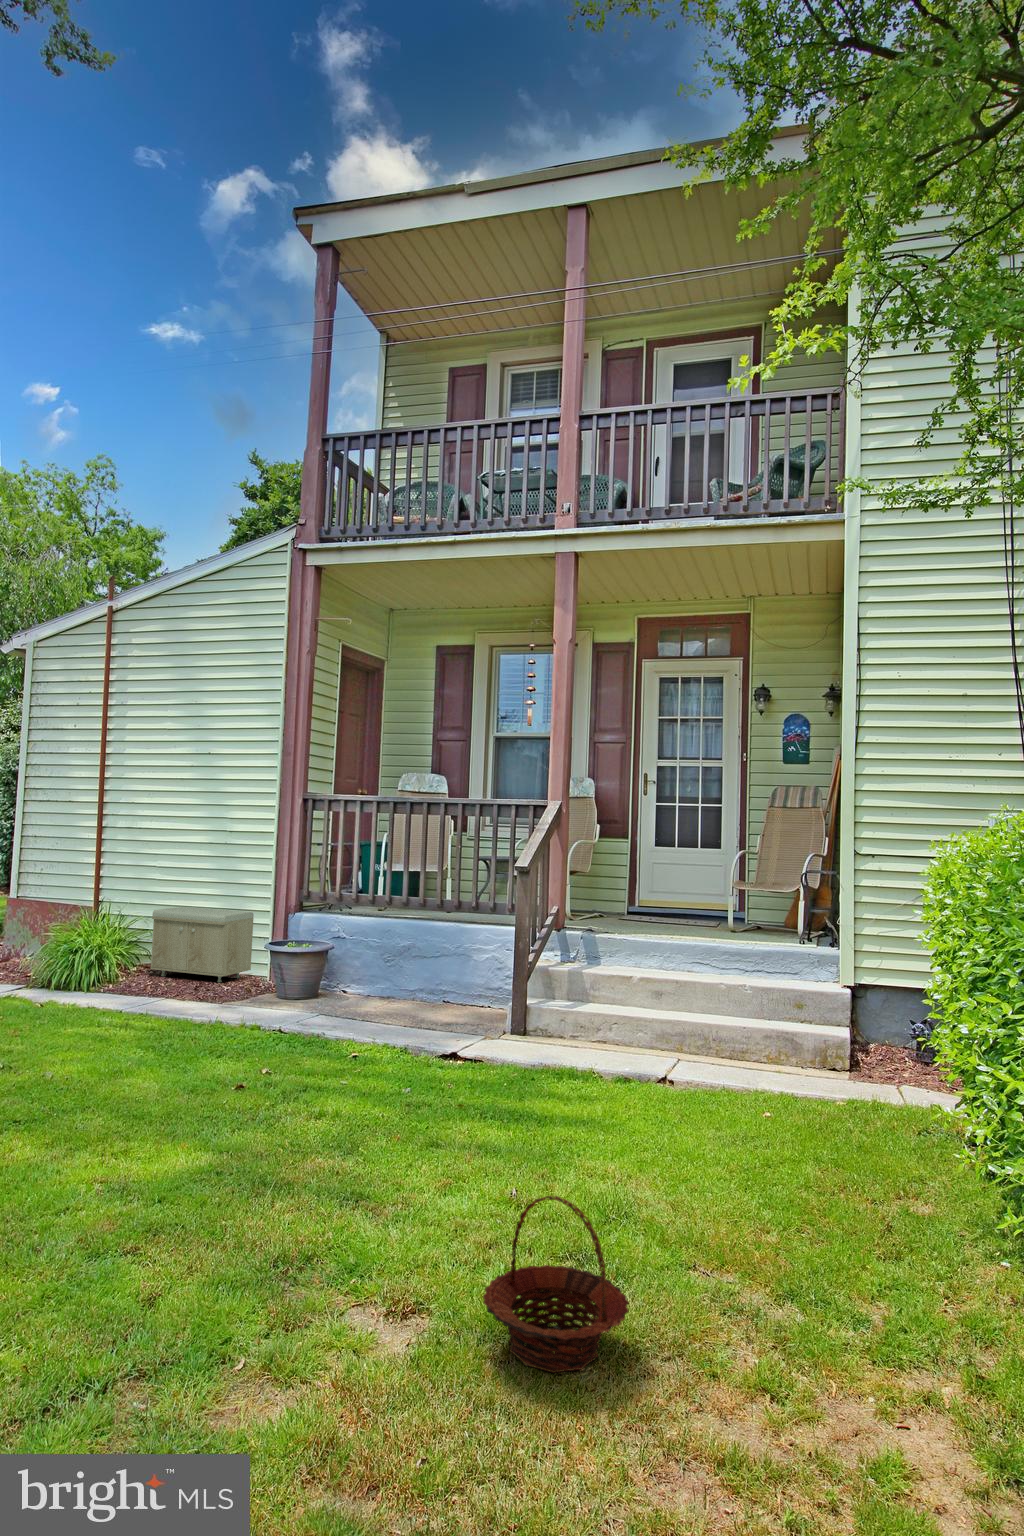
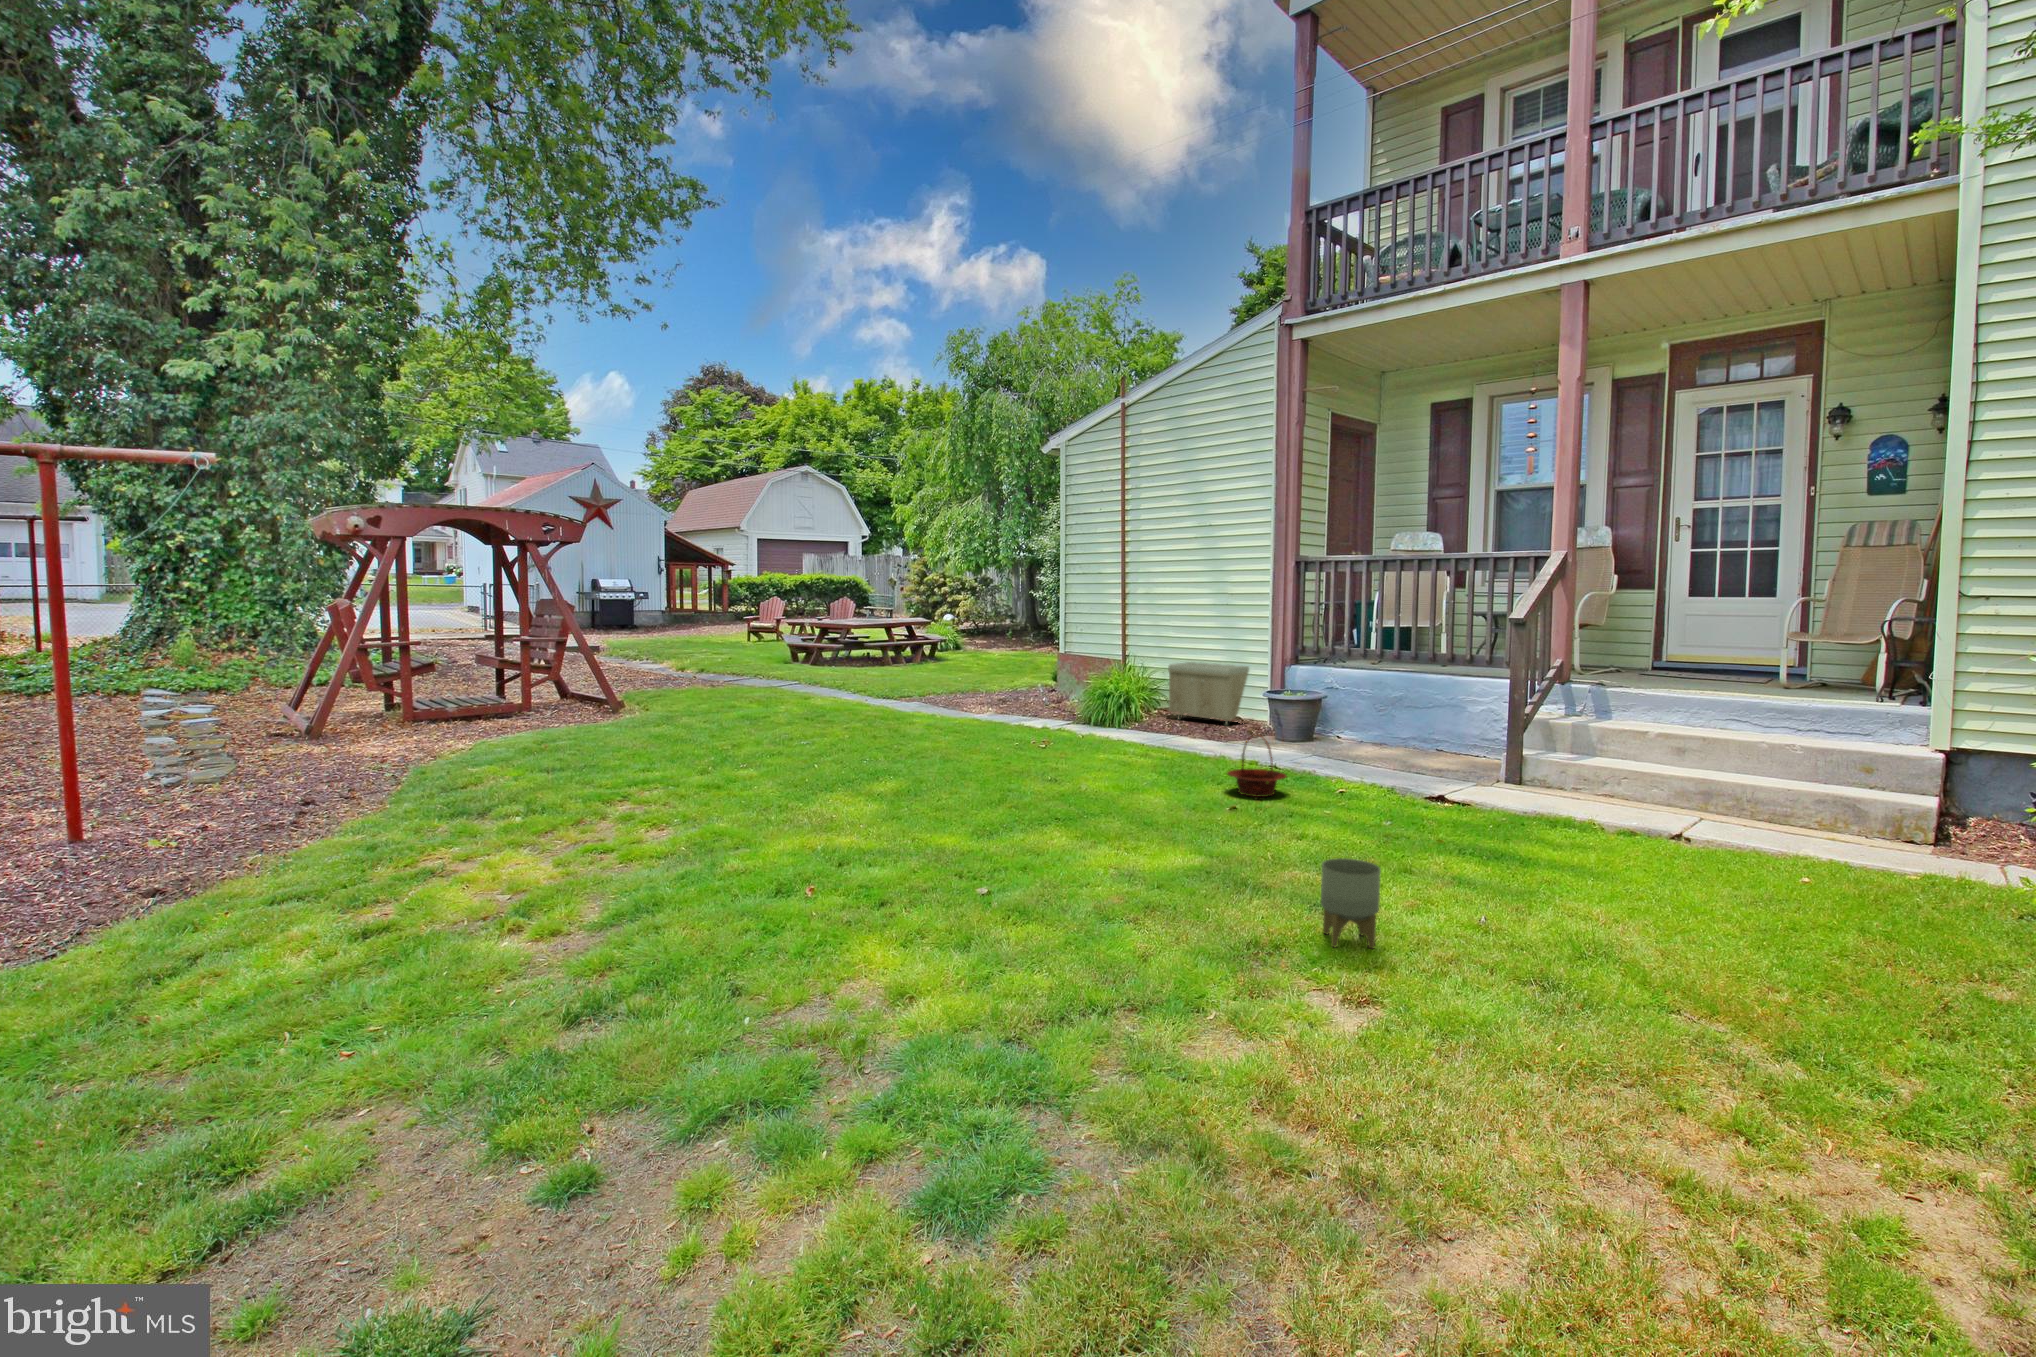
basket: present [483,1196,629,1373] -> present [1227,736,1287,797]
planter: none [284,1214,367,1364] -> present [1321,858,1381,949]

